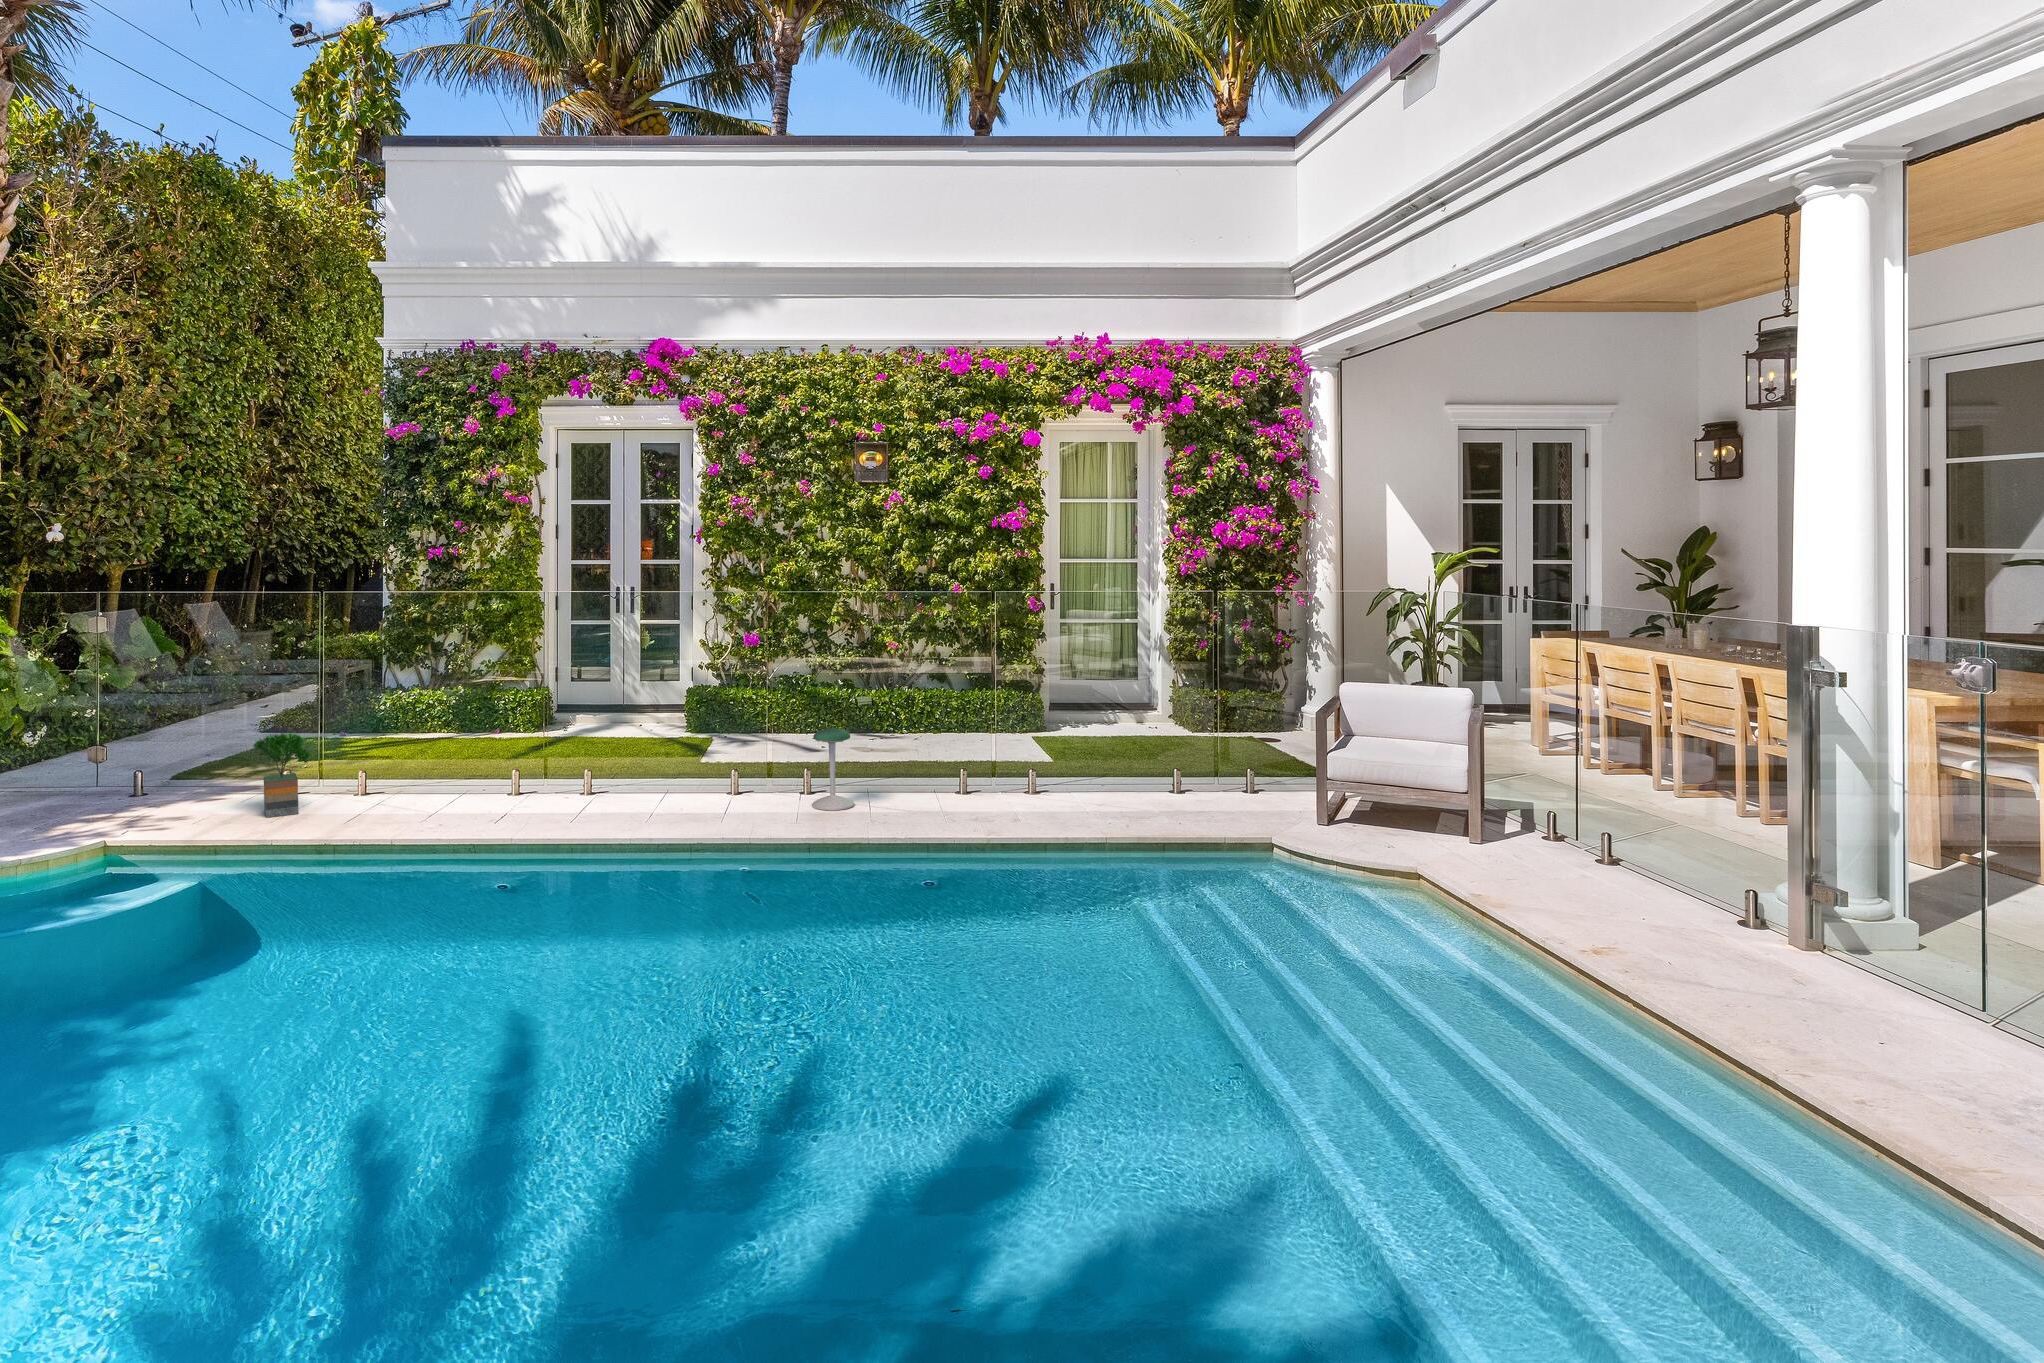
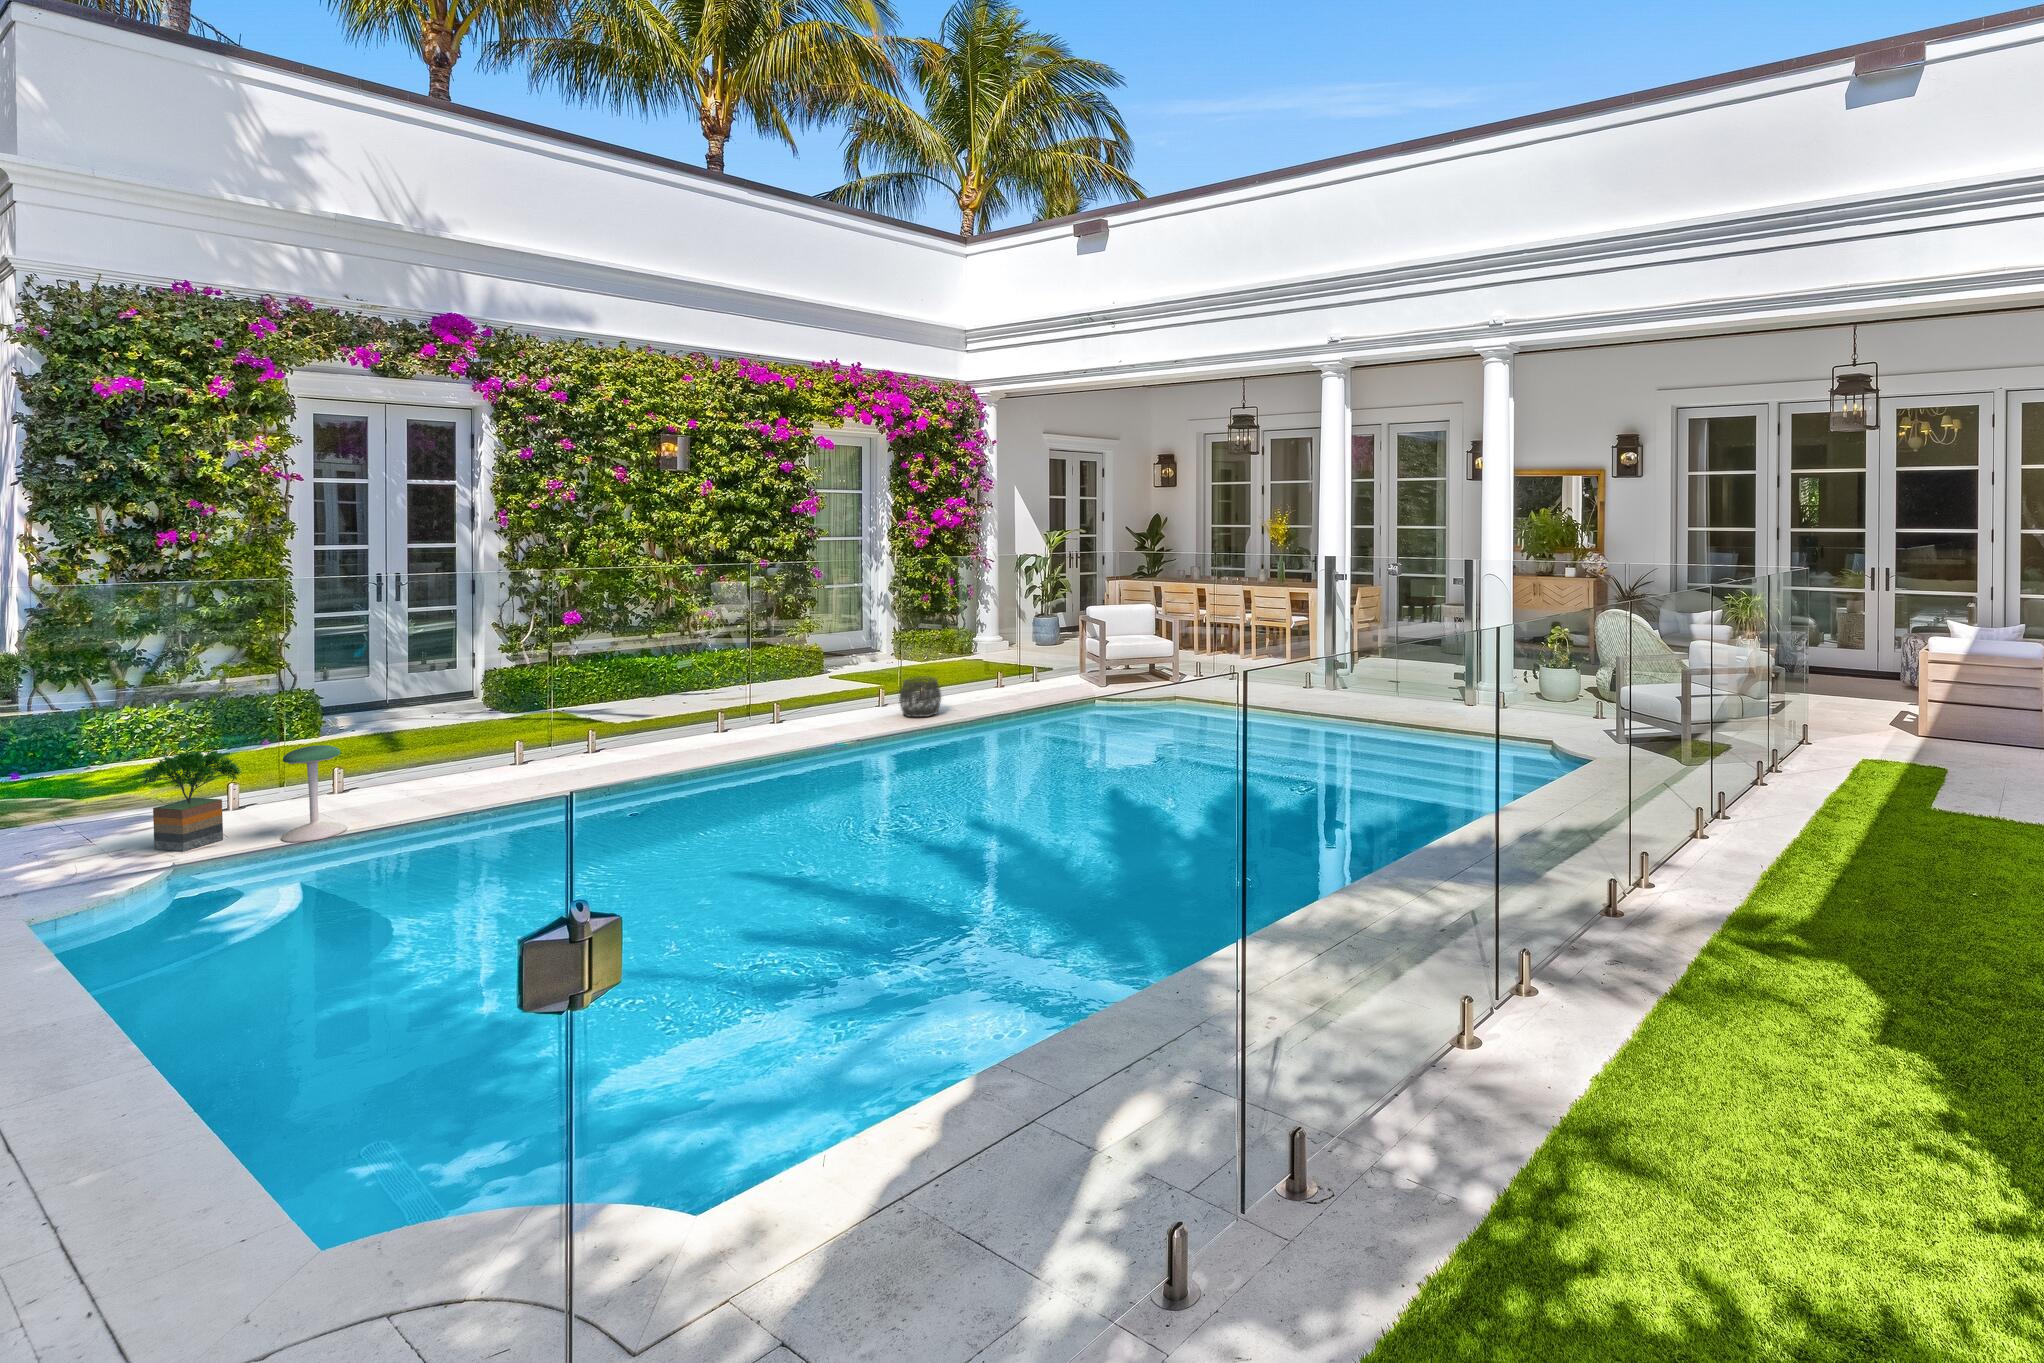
stool: present [812,728,854,811] -> present [281,745,347,842]
woven basket: none [953,762,1011,821] -> present [899,677,941,718]

